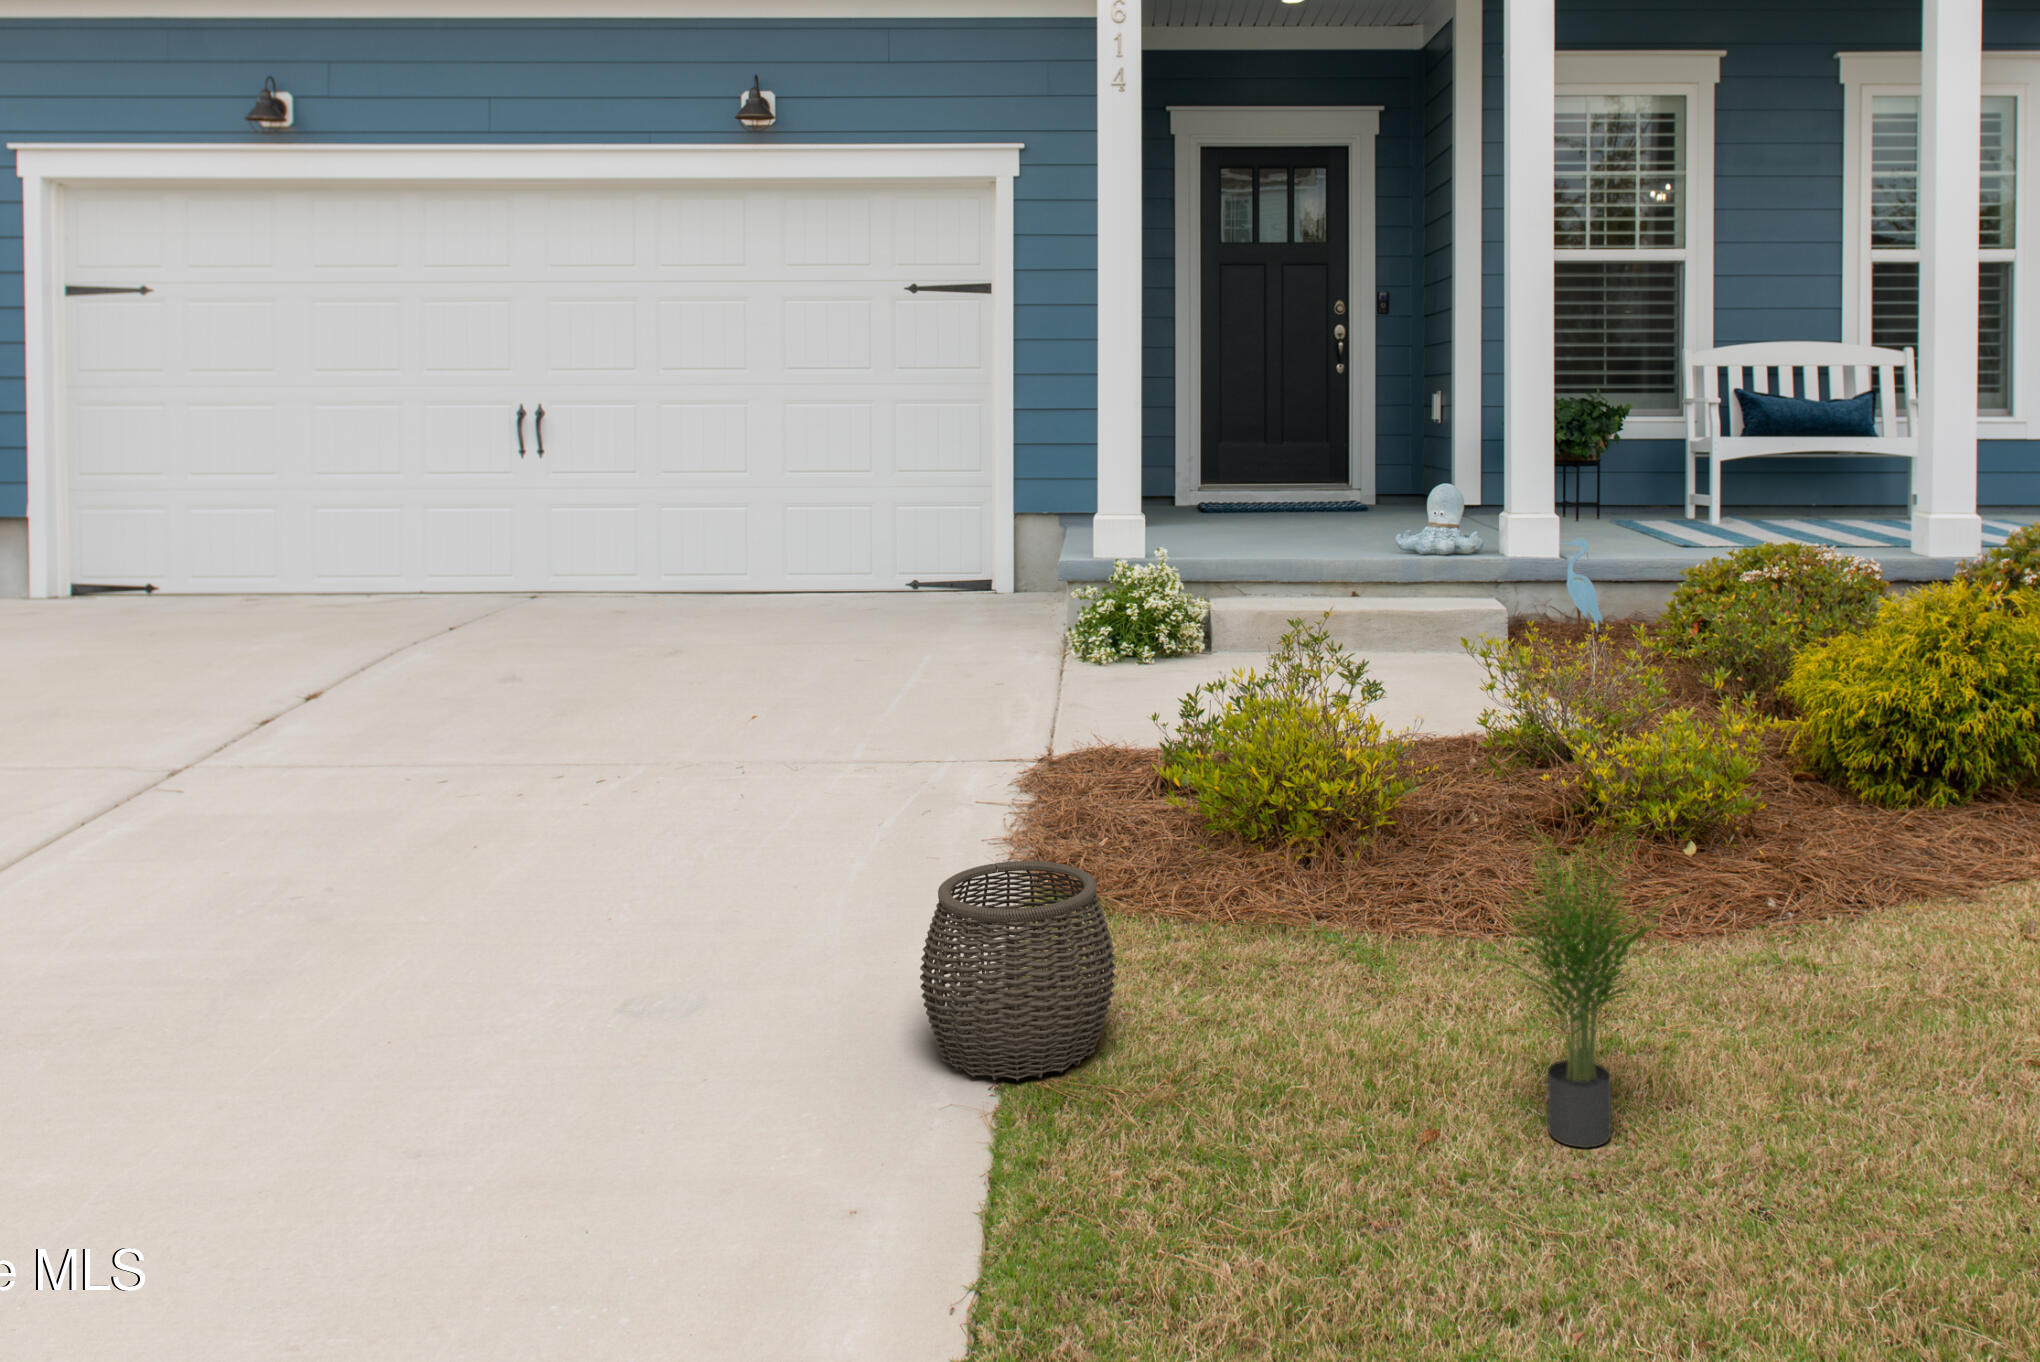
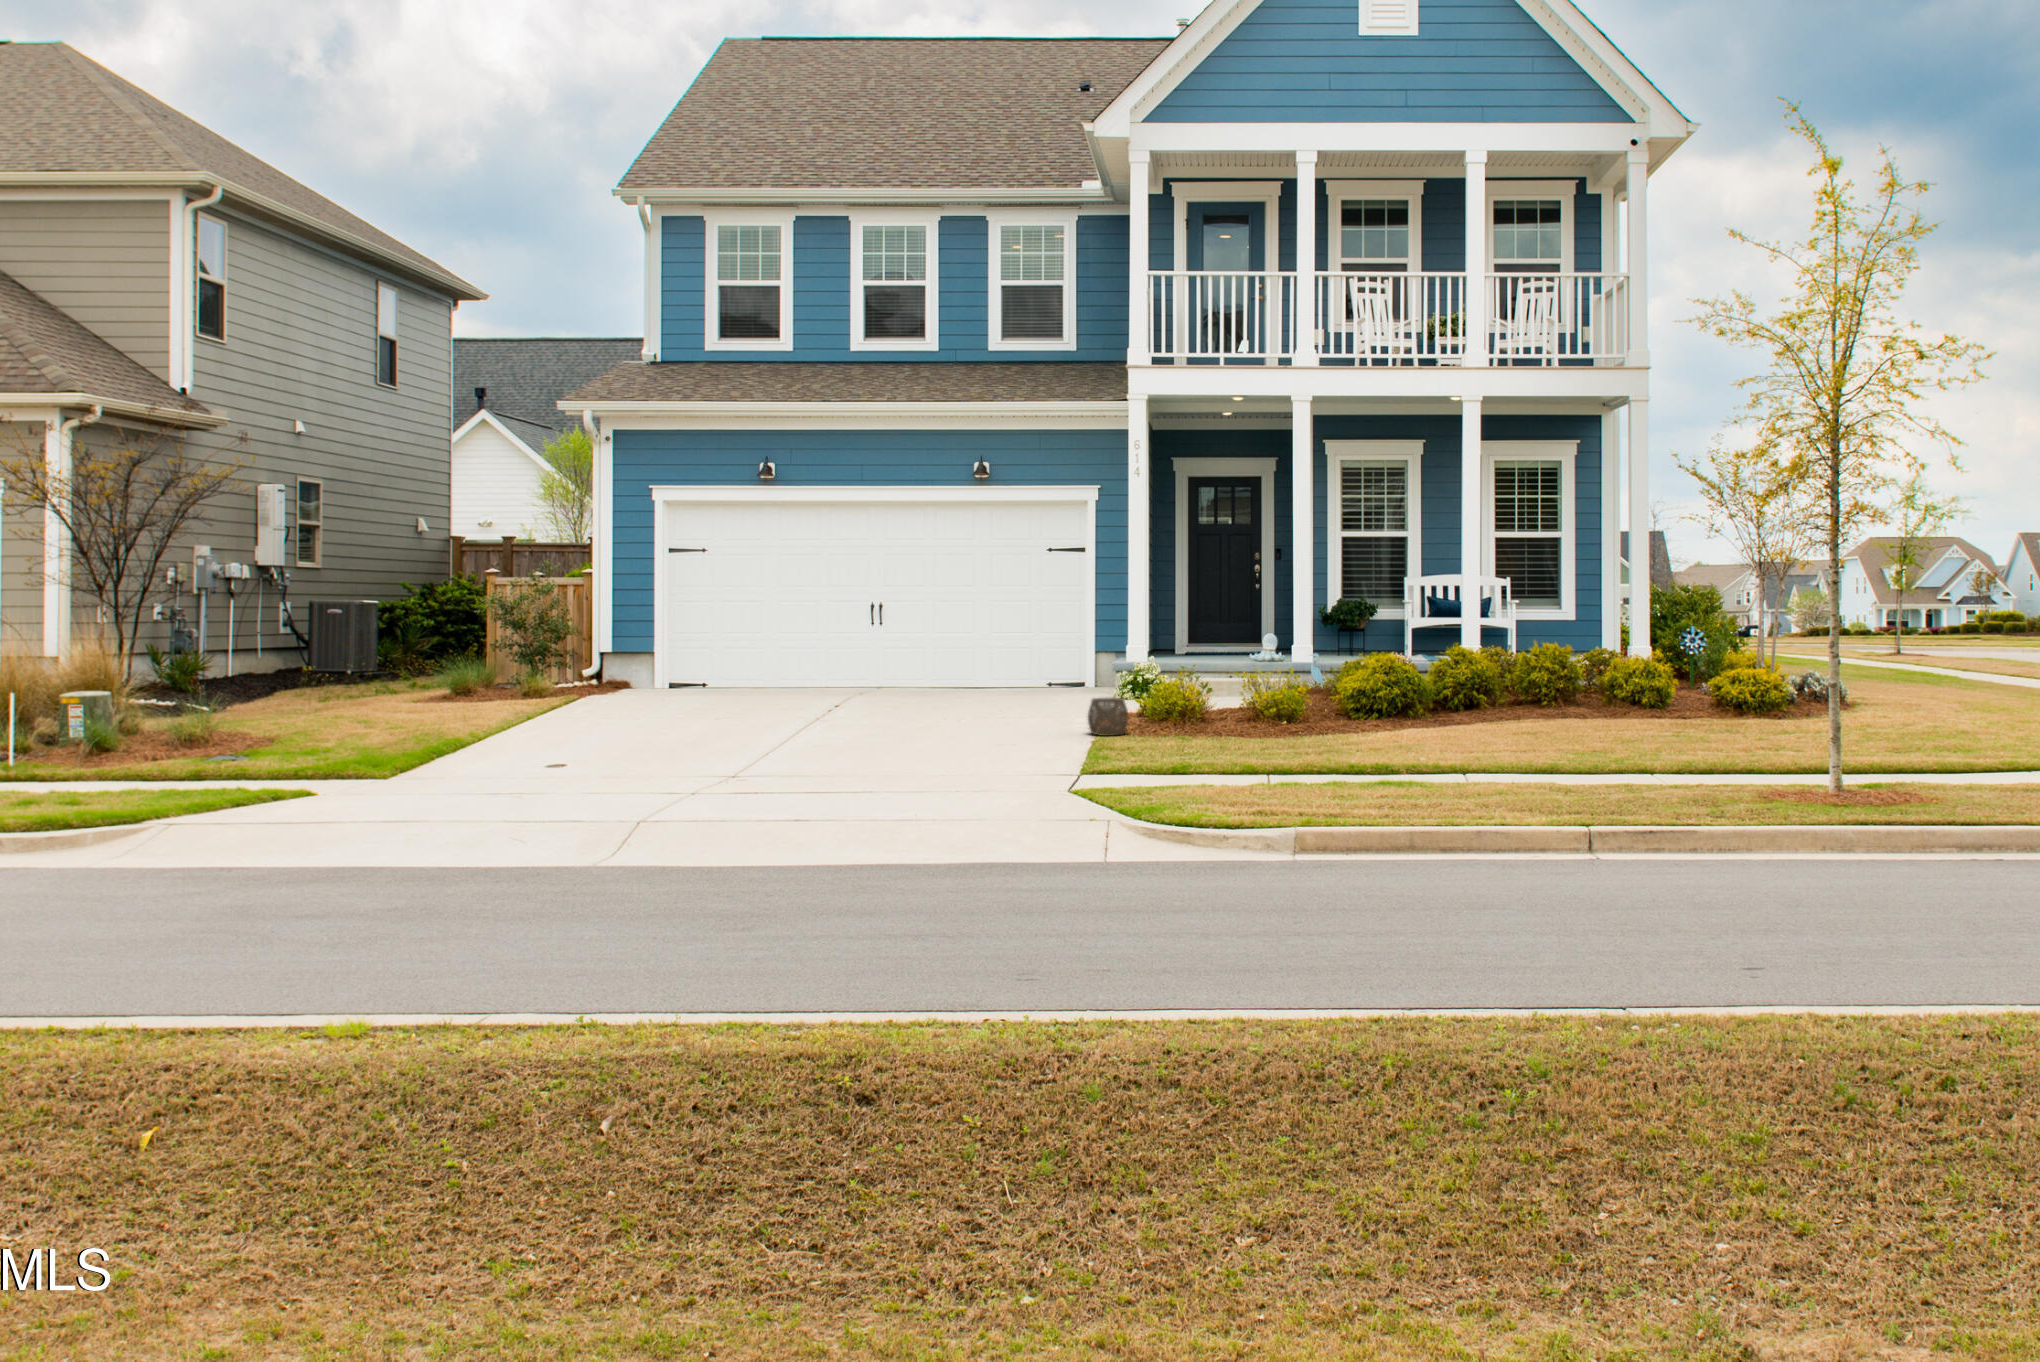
potted plant: present [1484,828,1666,1147] -> none [1194,677,1237,739]

